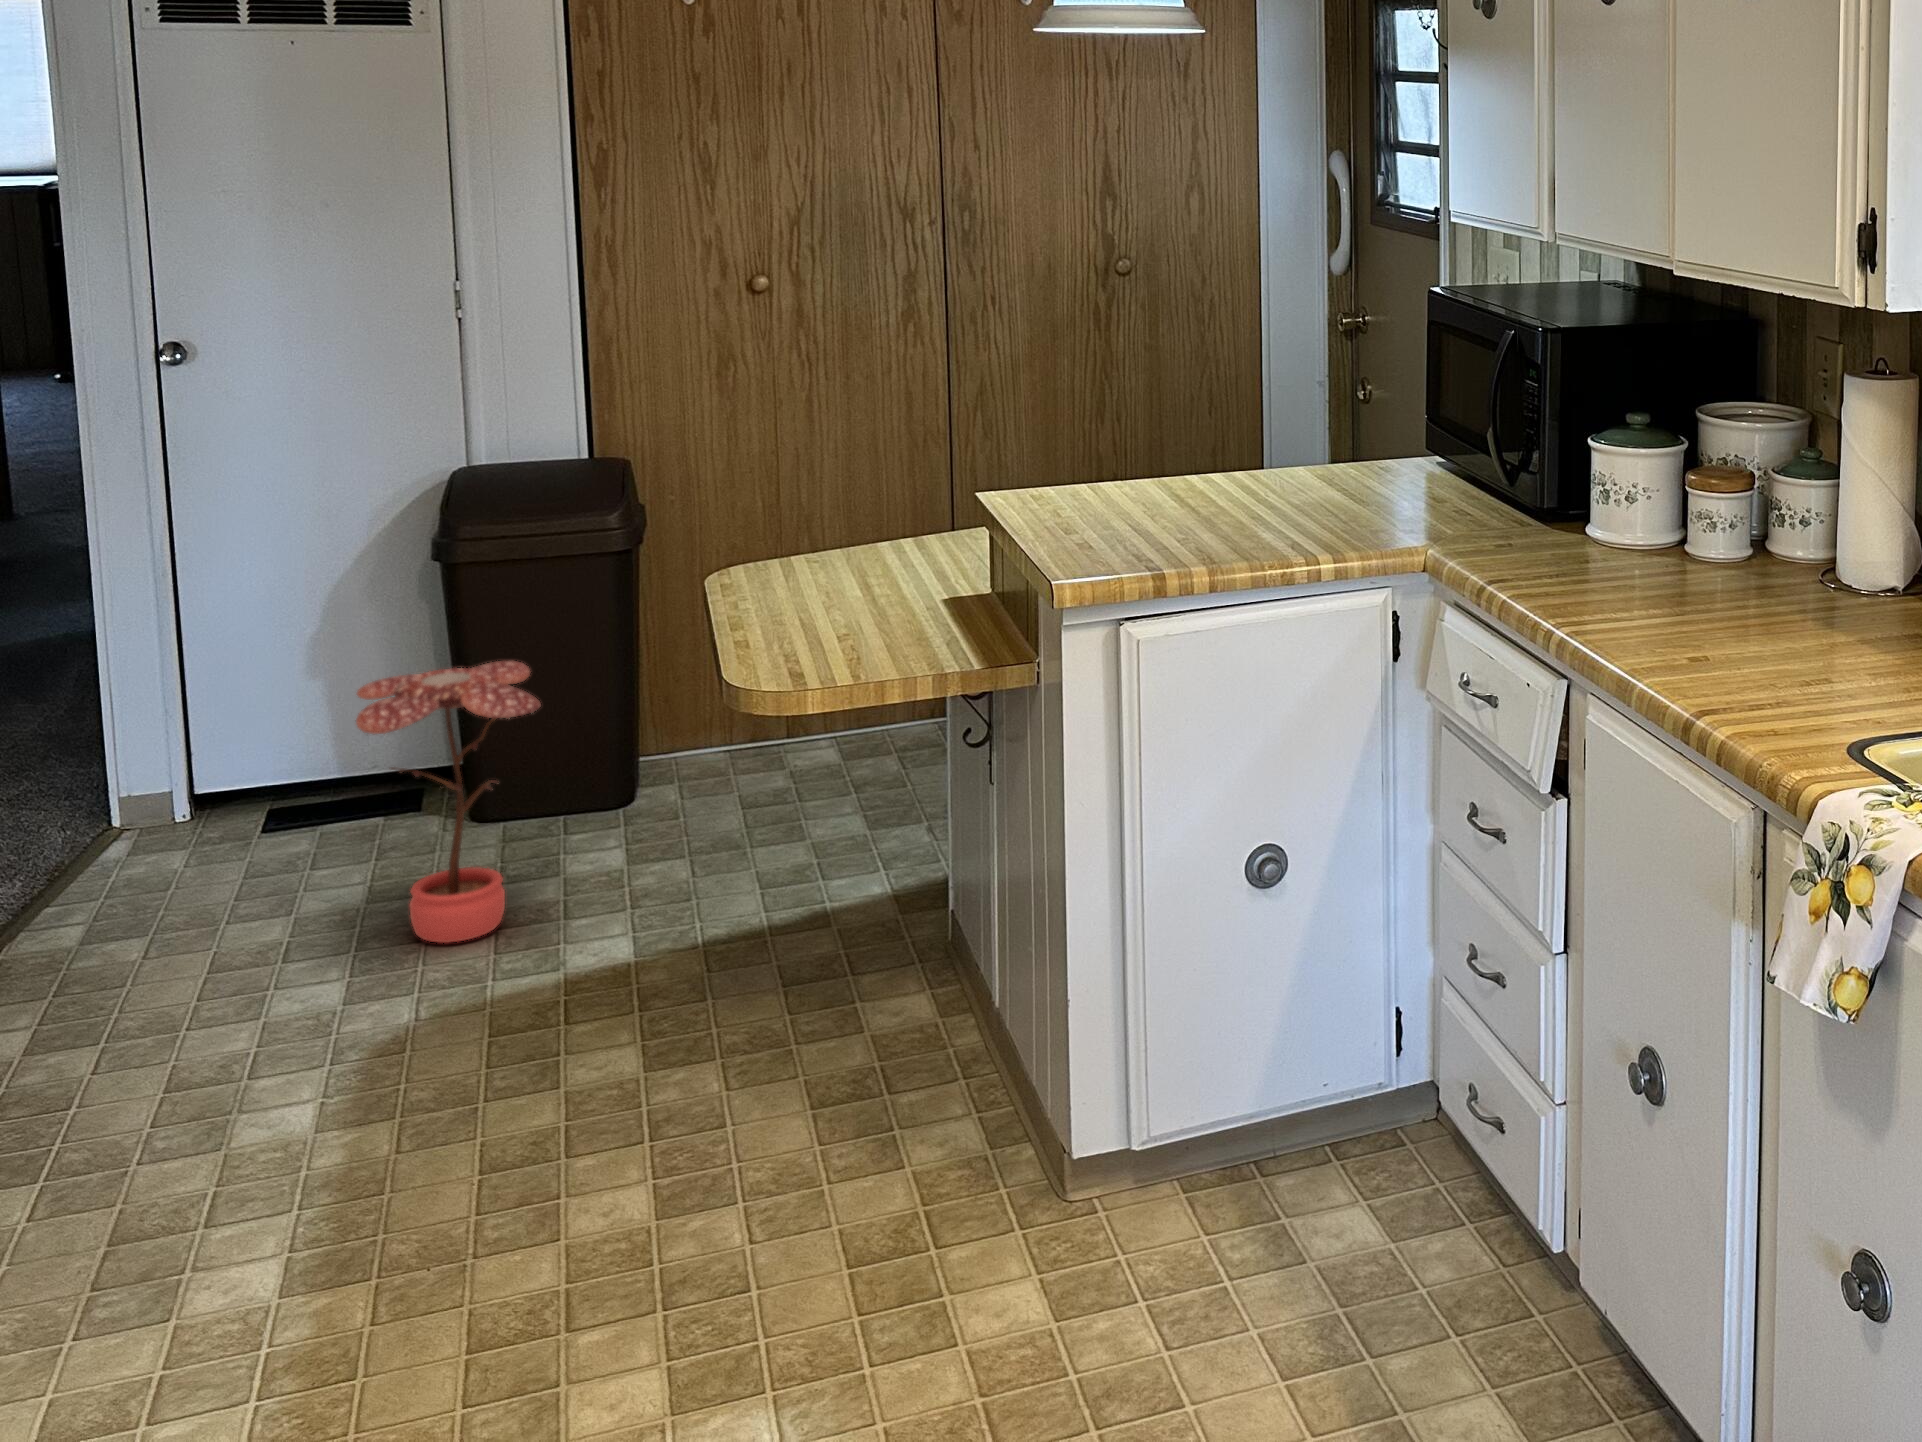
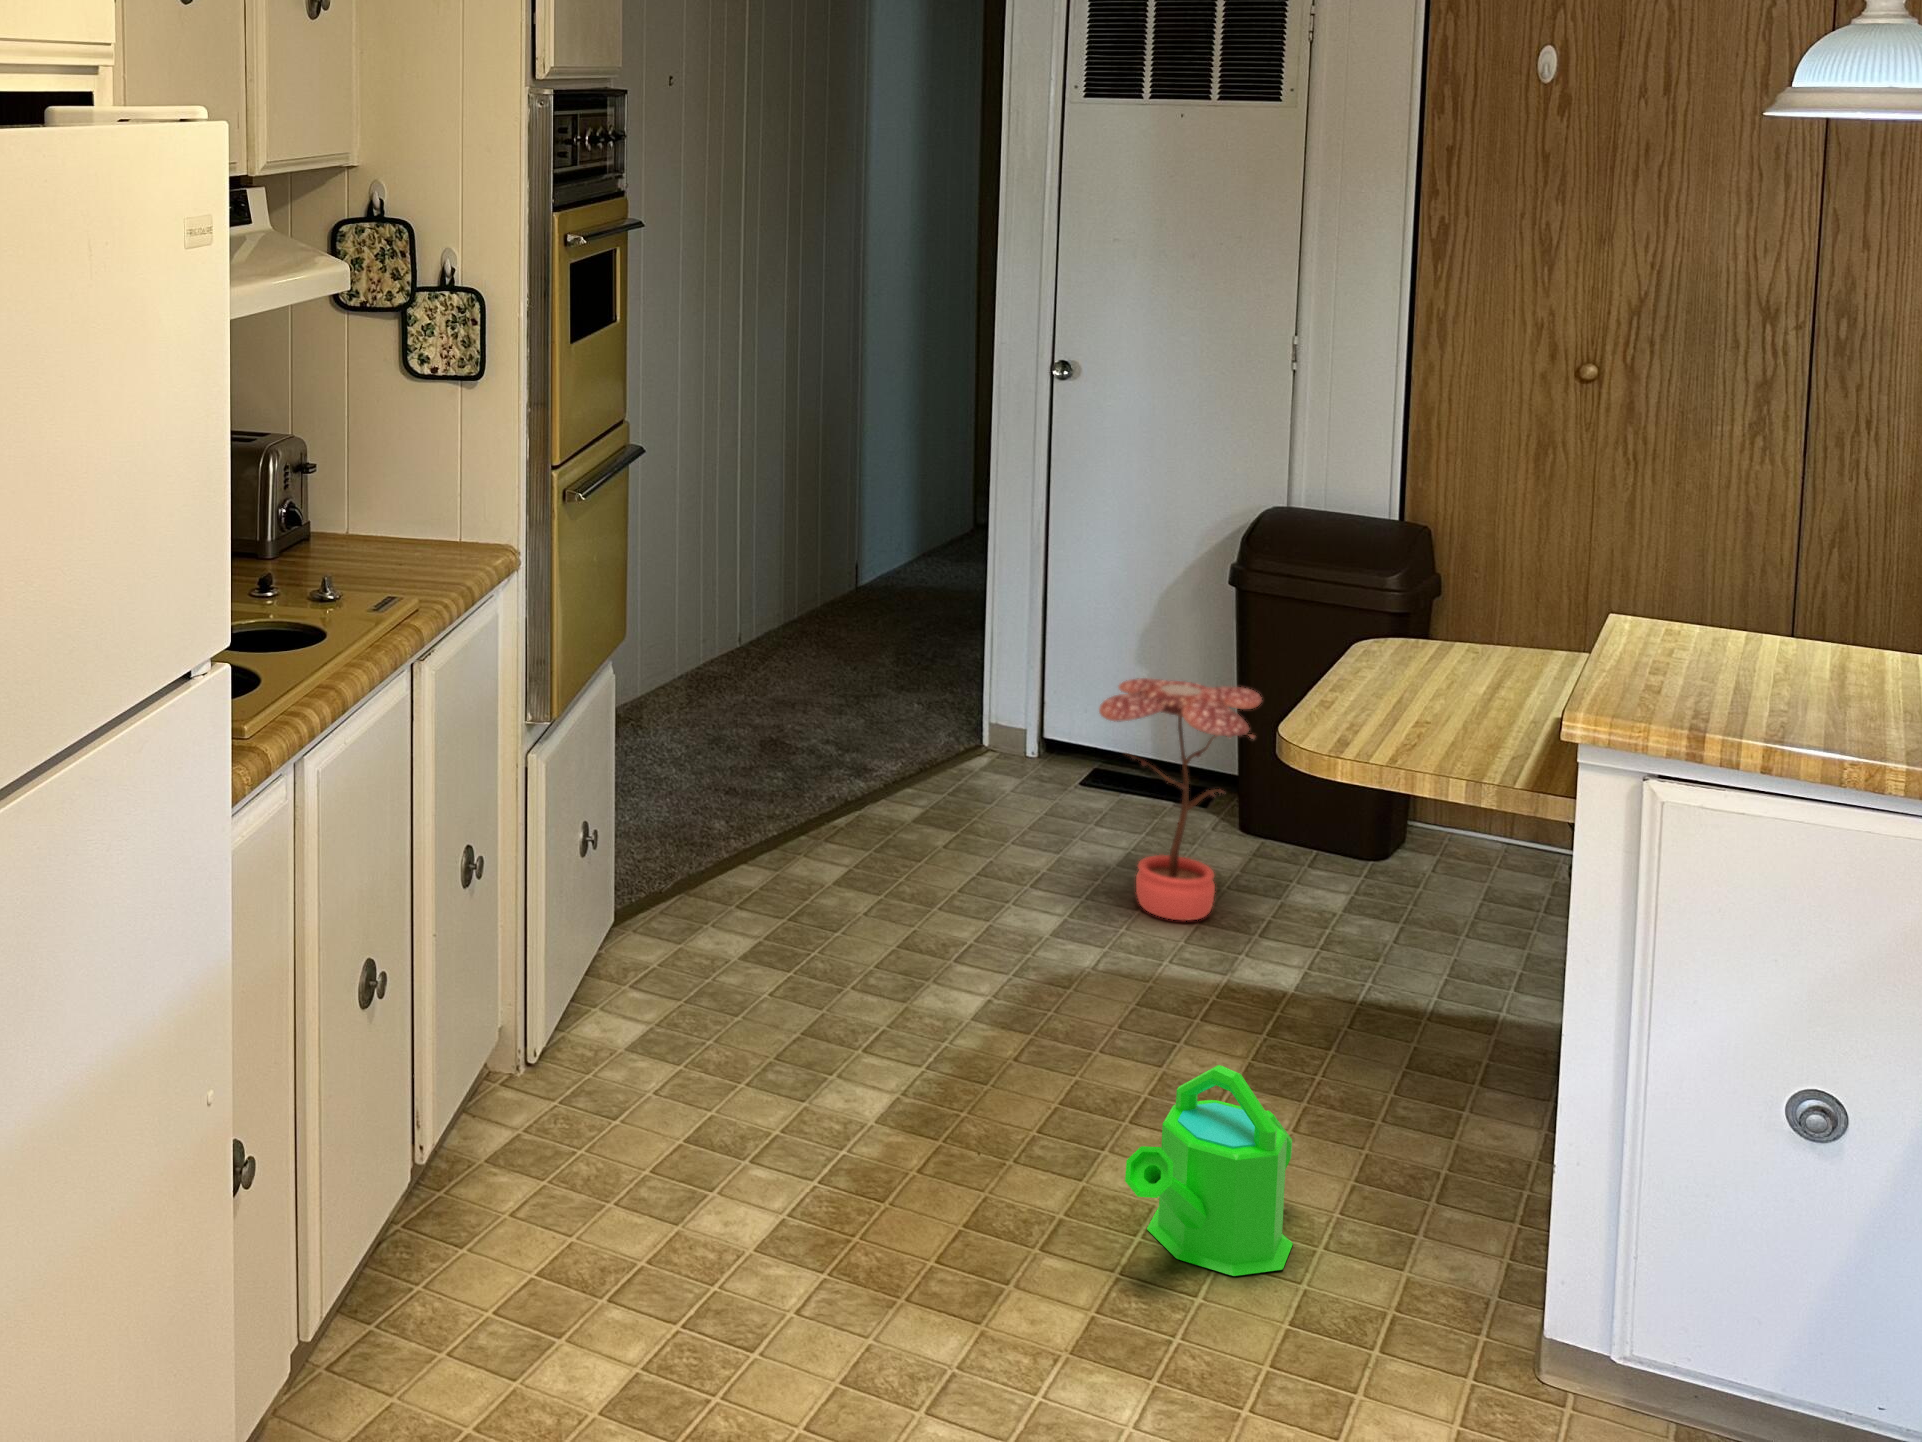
watering can: none [657,1045,809,1266] -> present [1125,1065,1293,1276]

